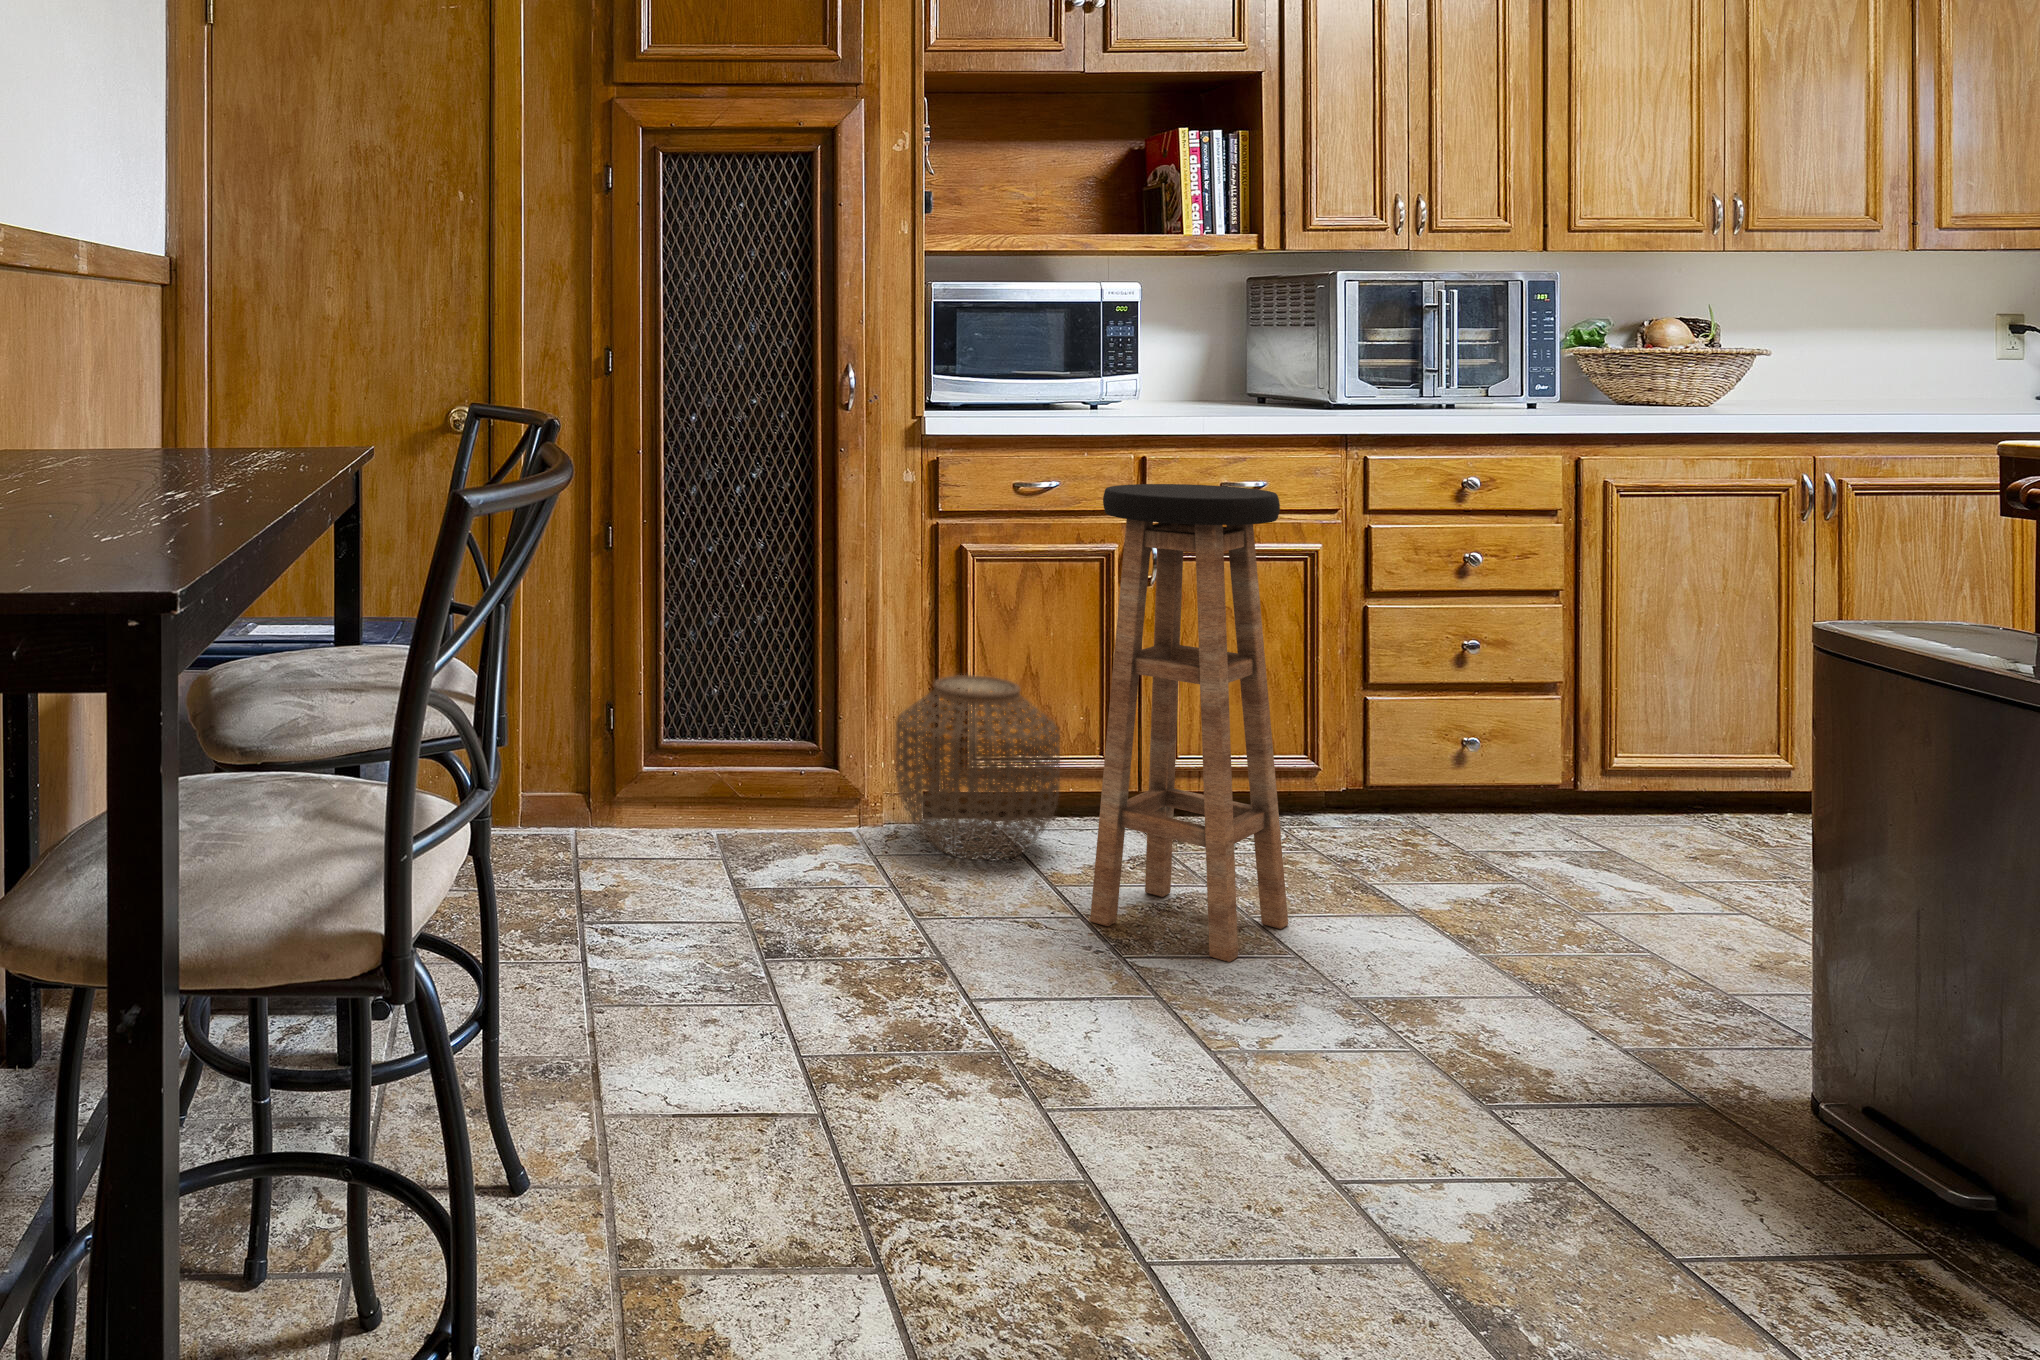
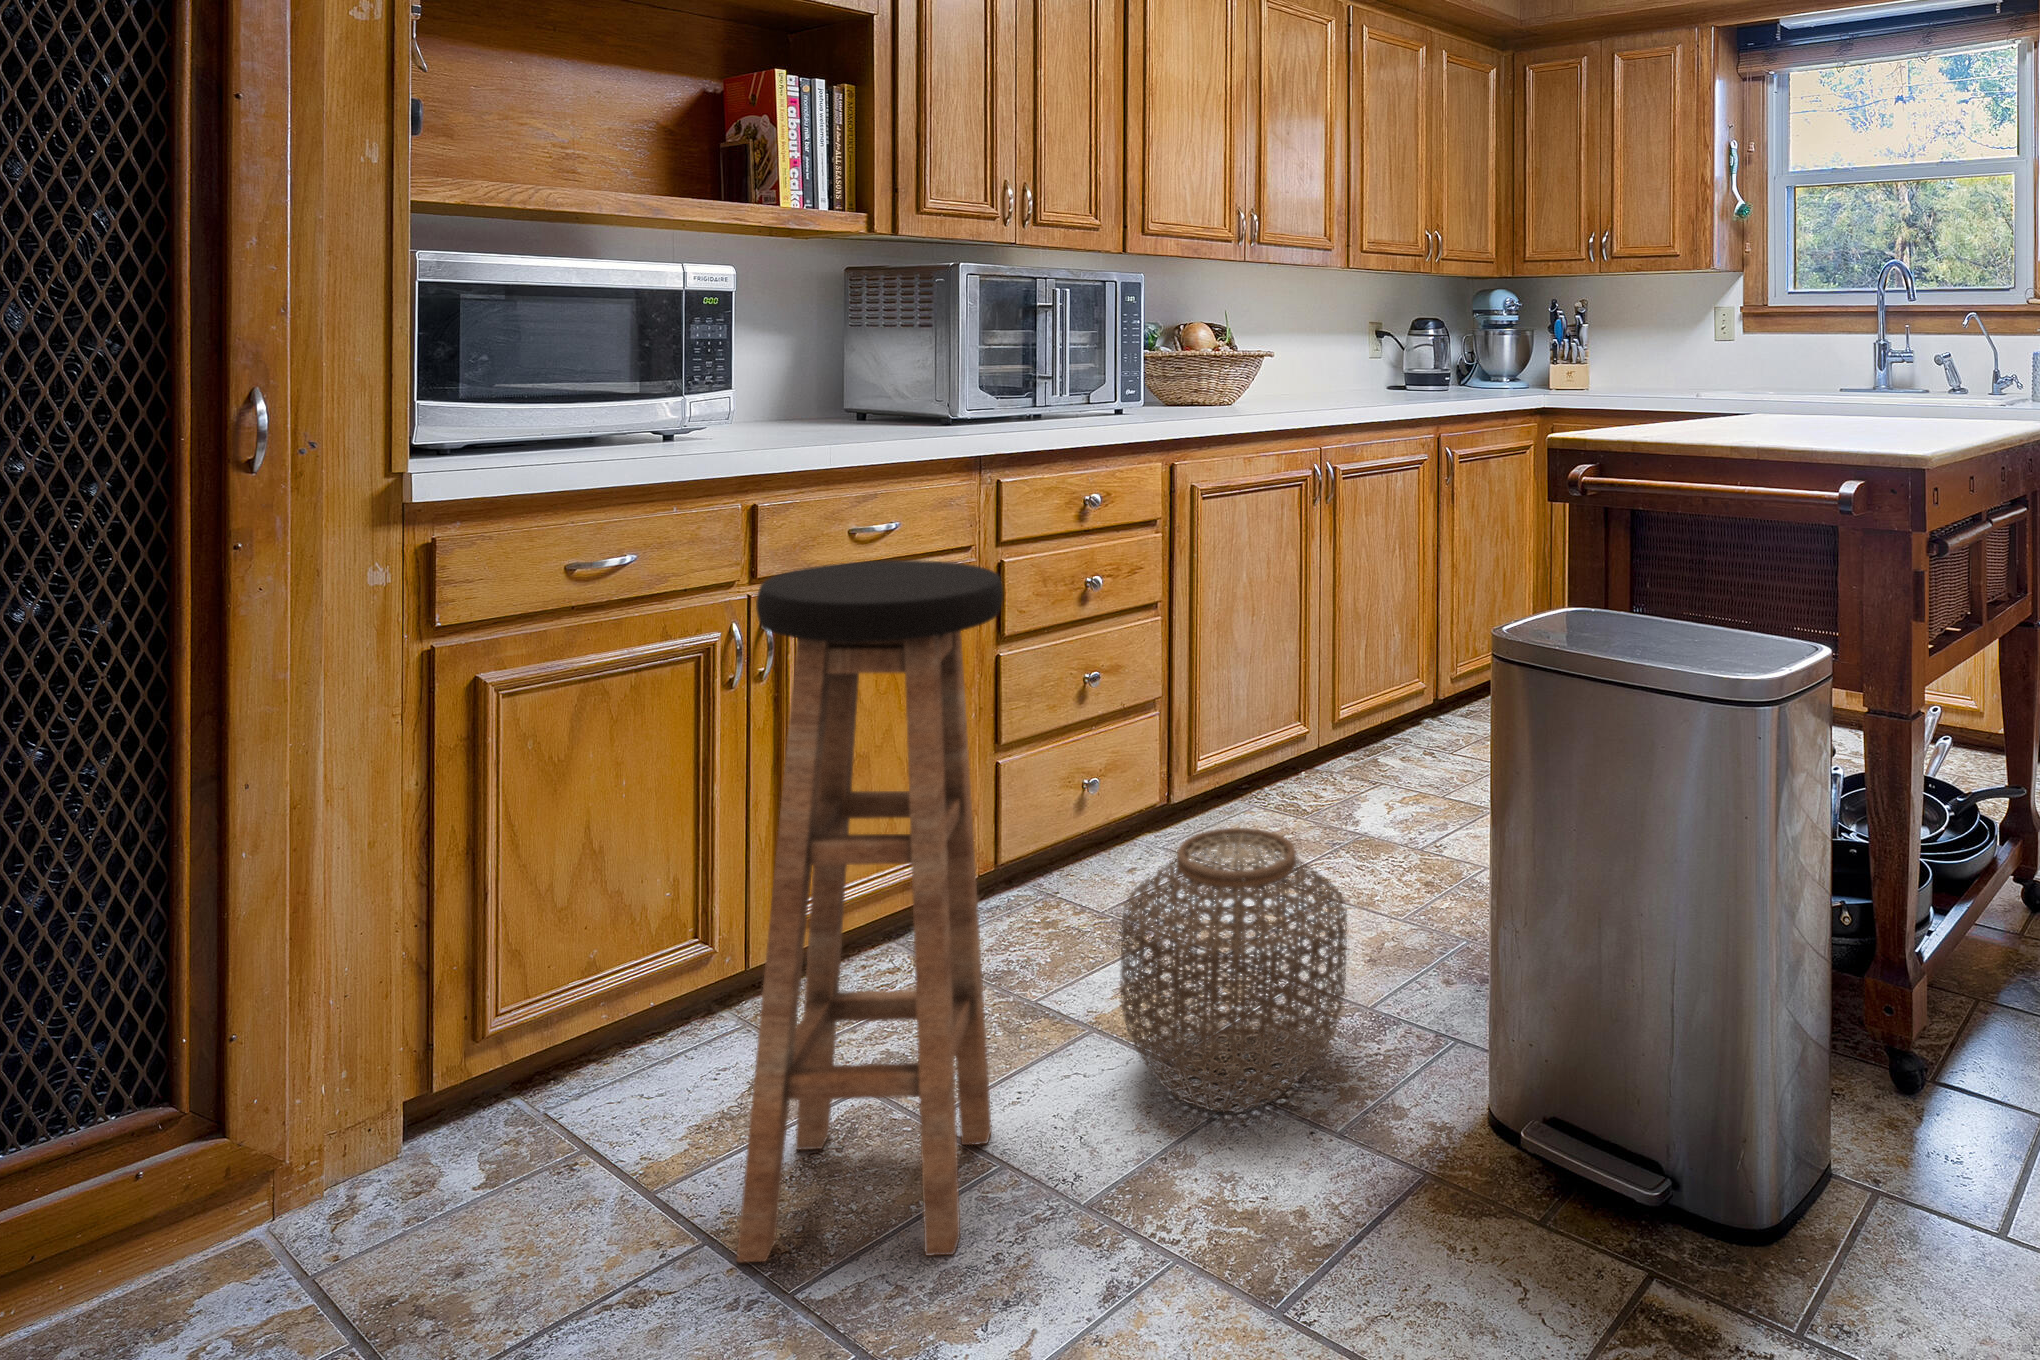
woven basket: present [896,675,1060,860] -> present [1121,828,1347,1112]

